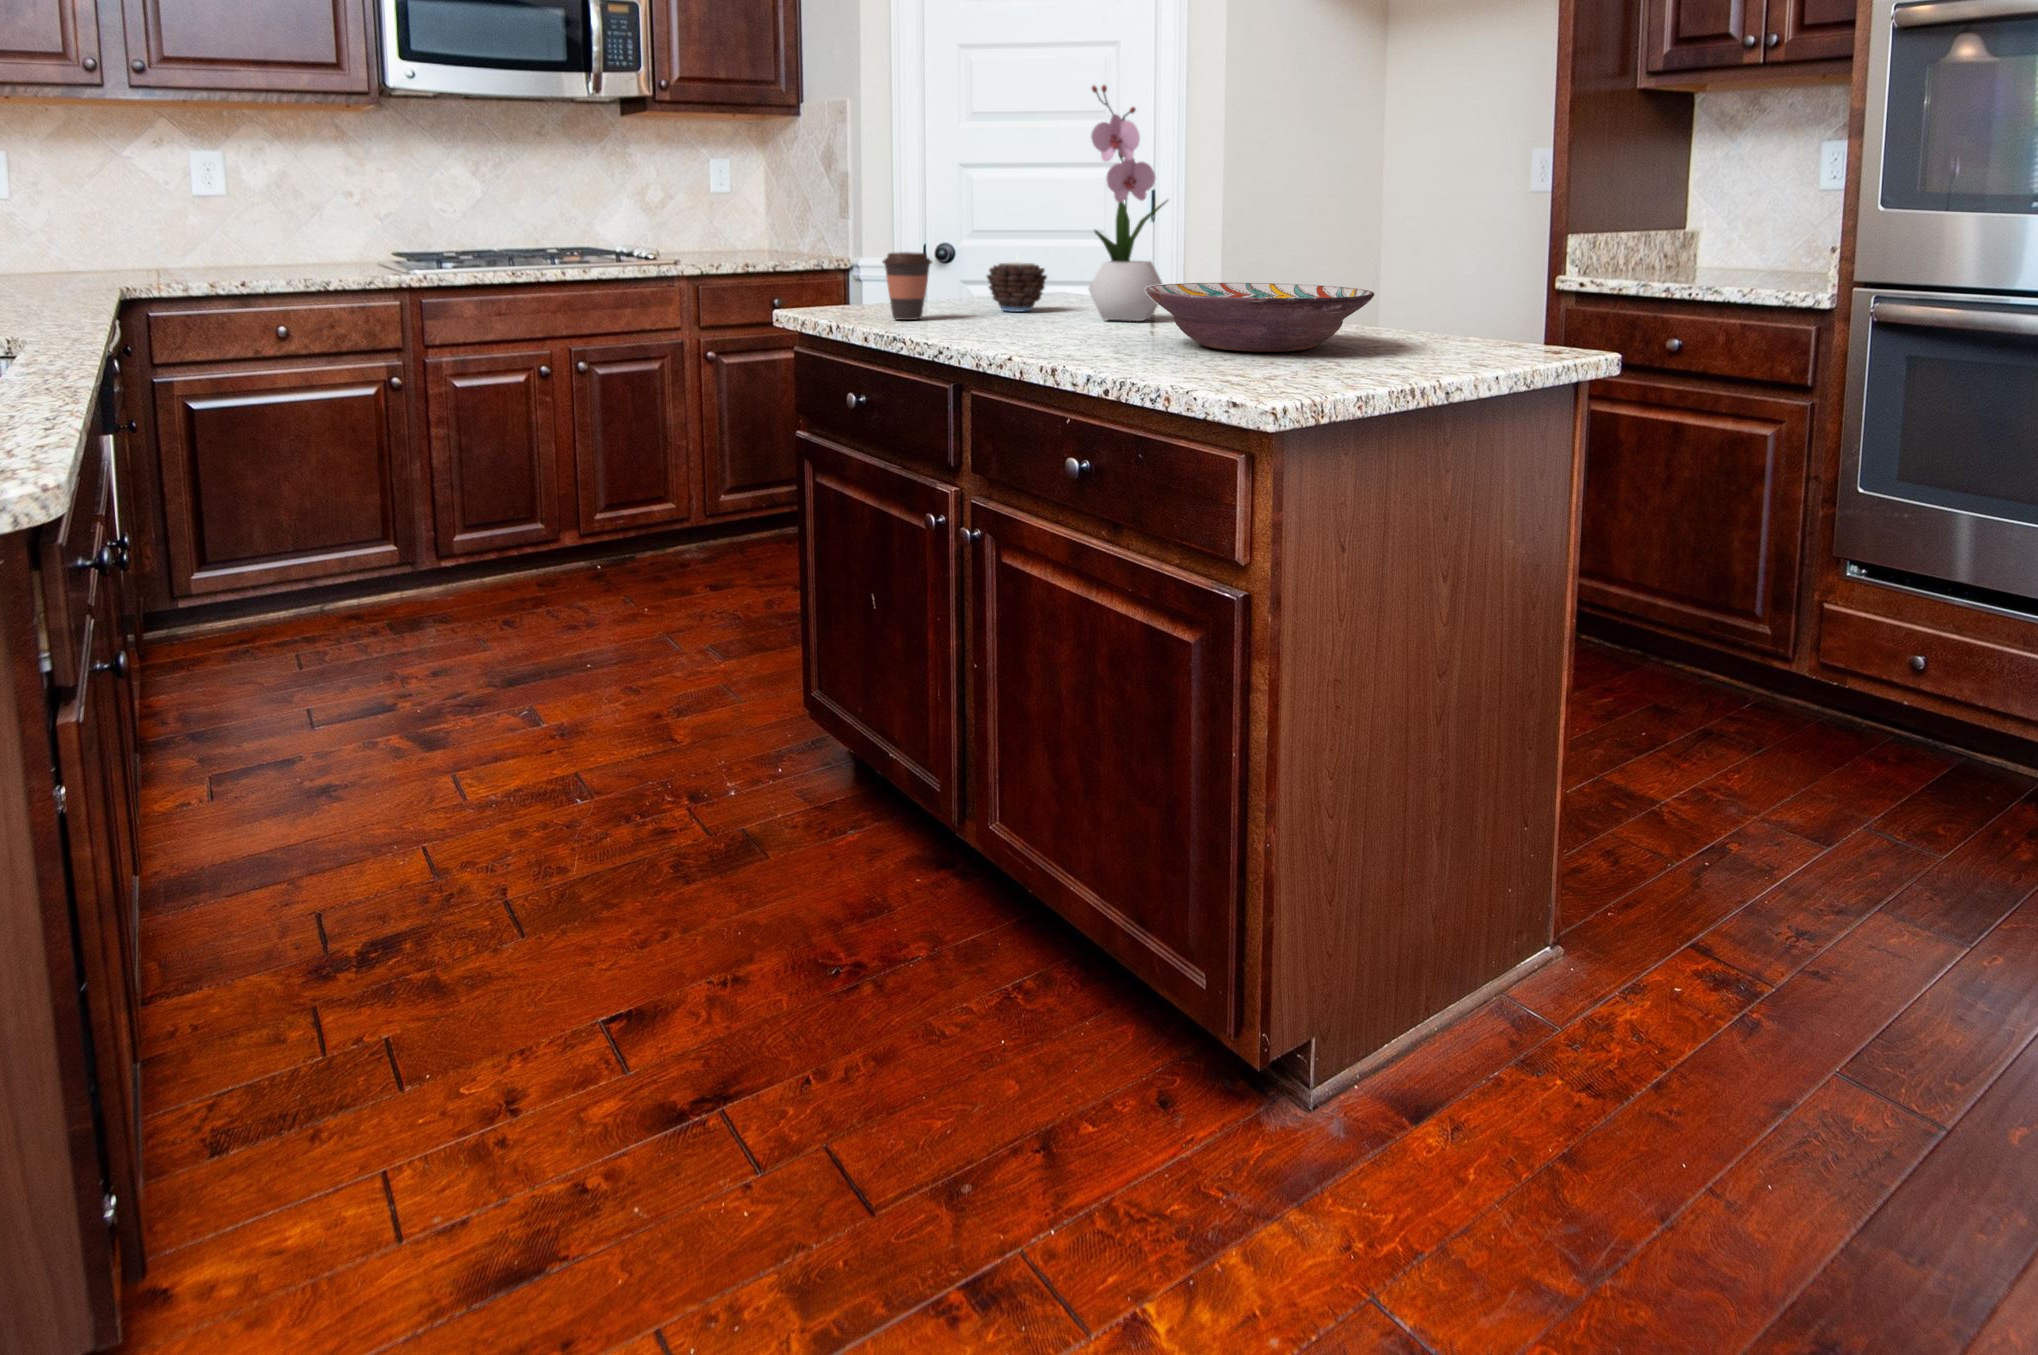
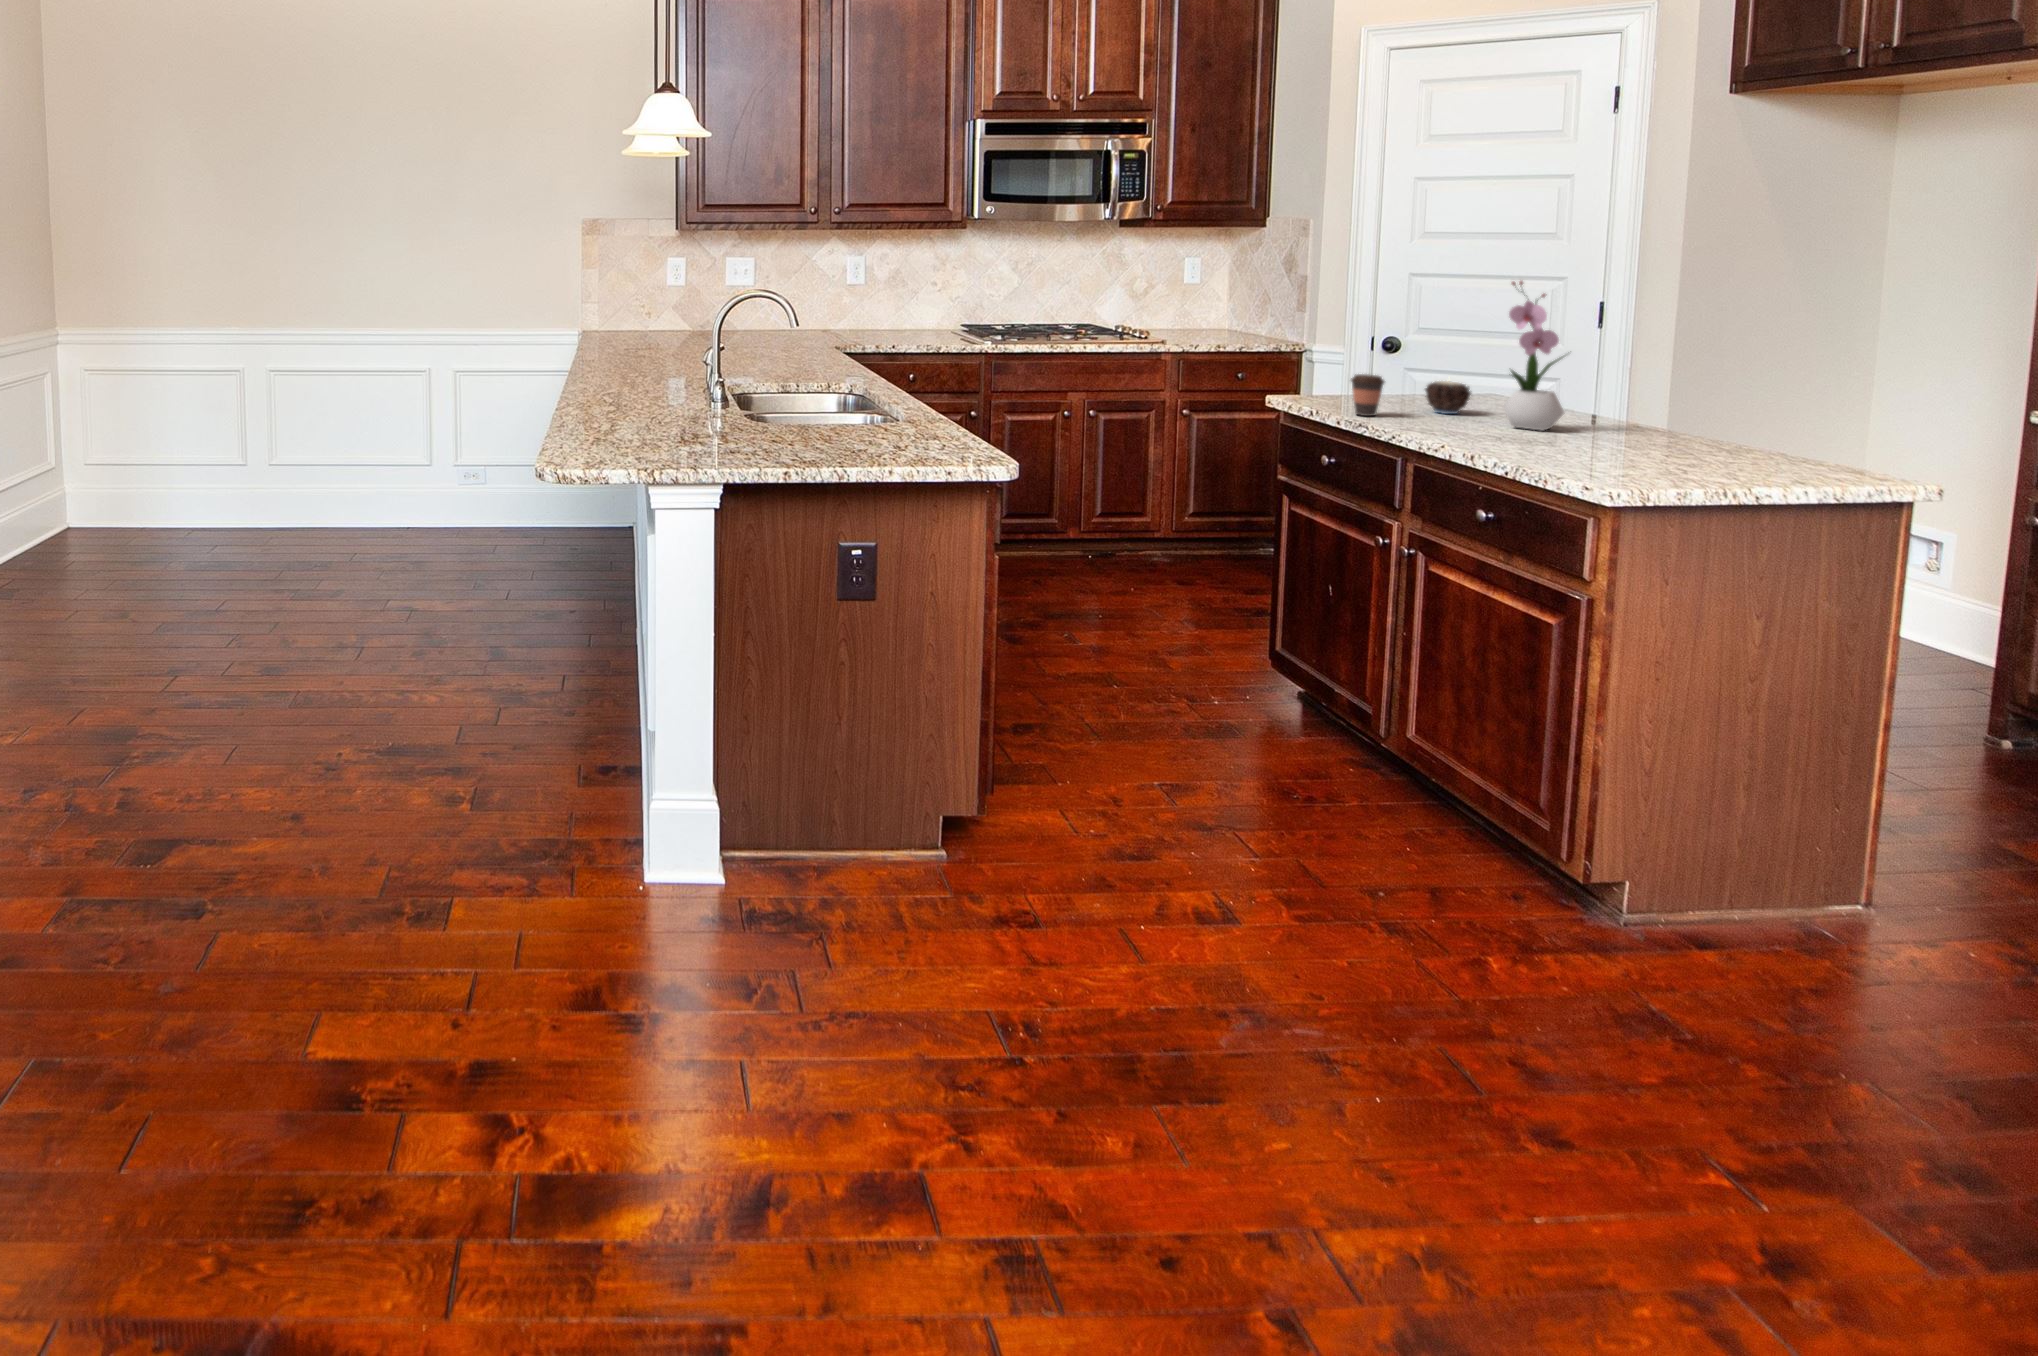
decorative bowl: present [1145,283,1374,352] -> none [1538,415,1715,466]

